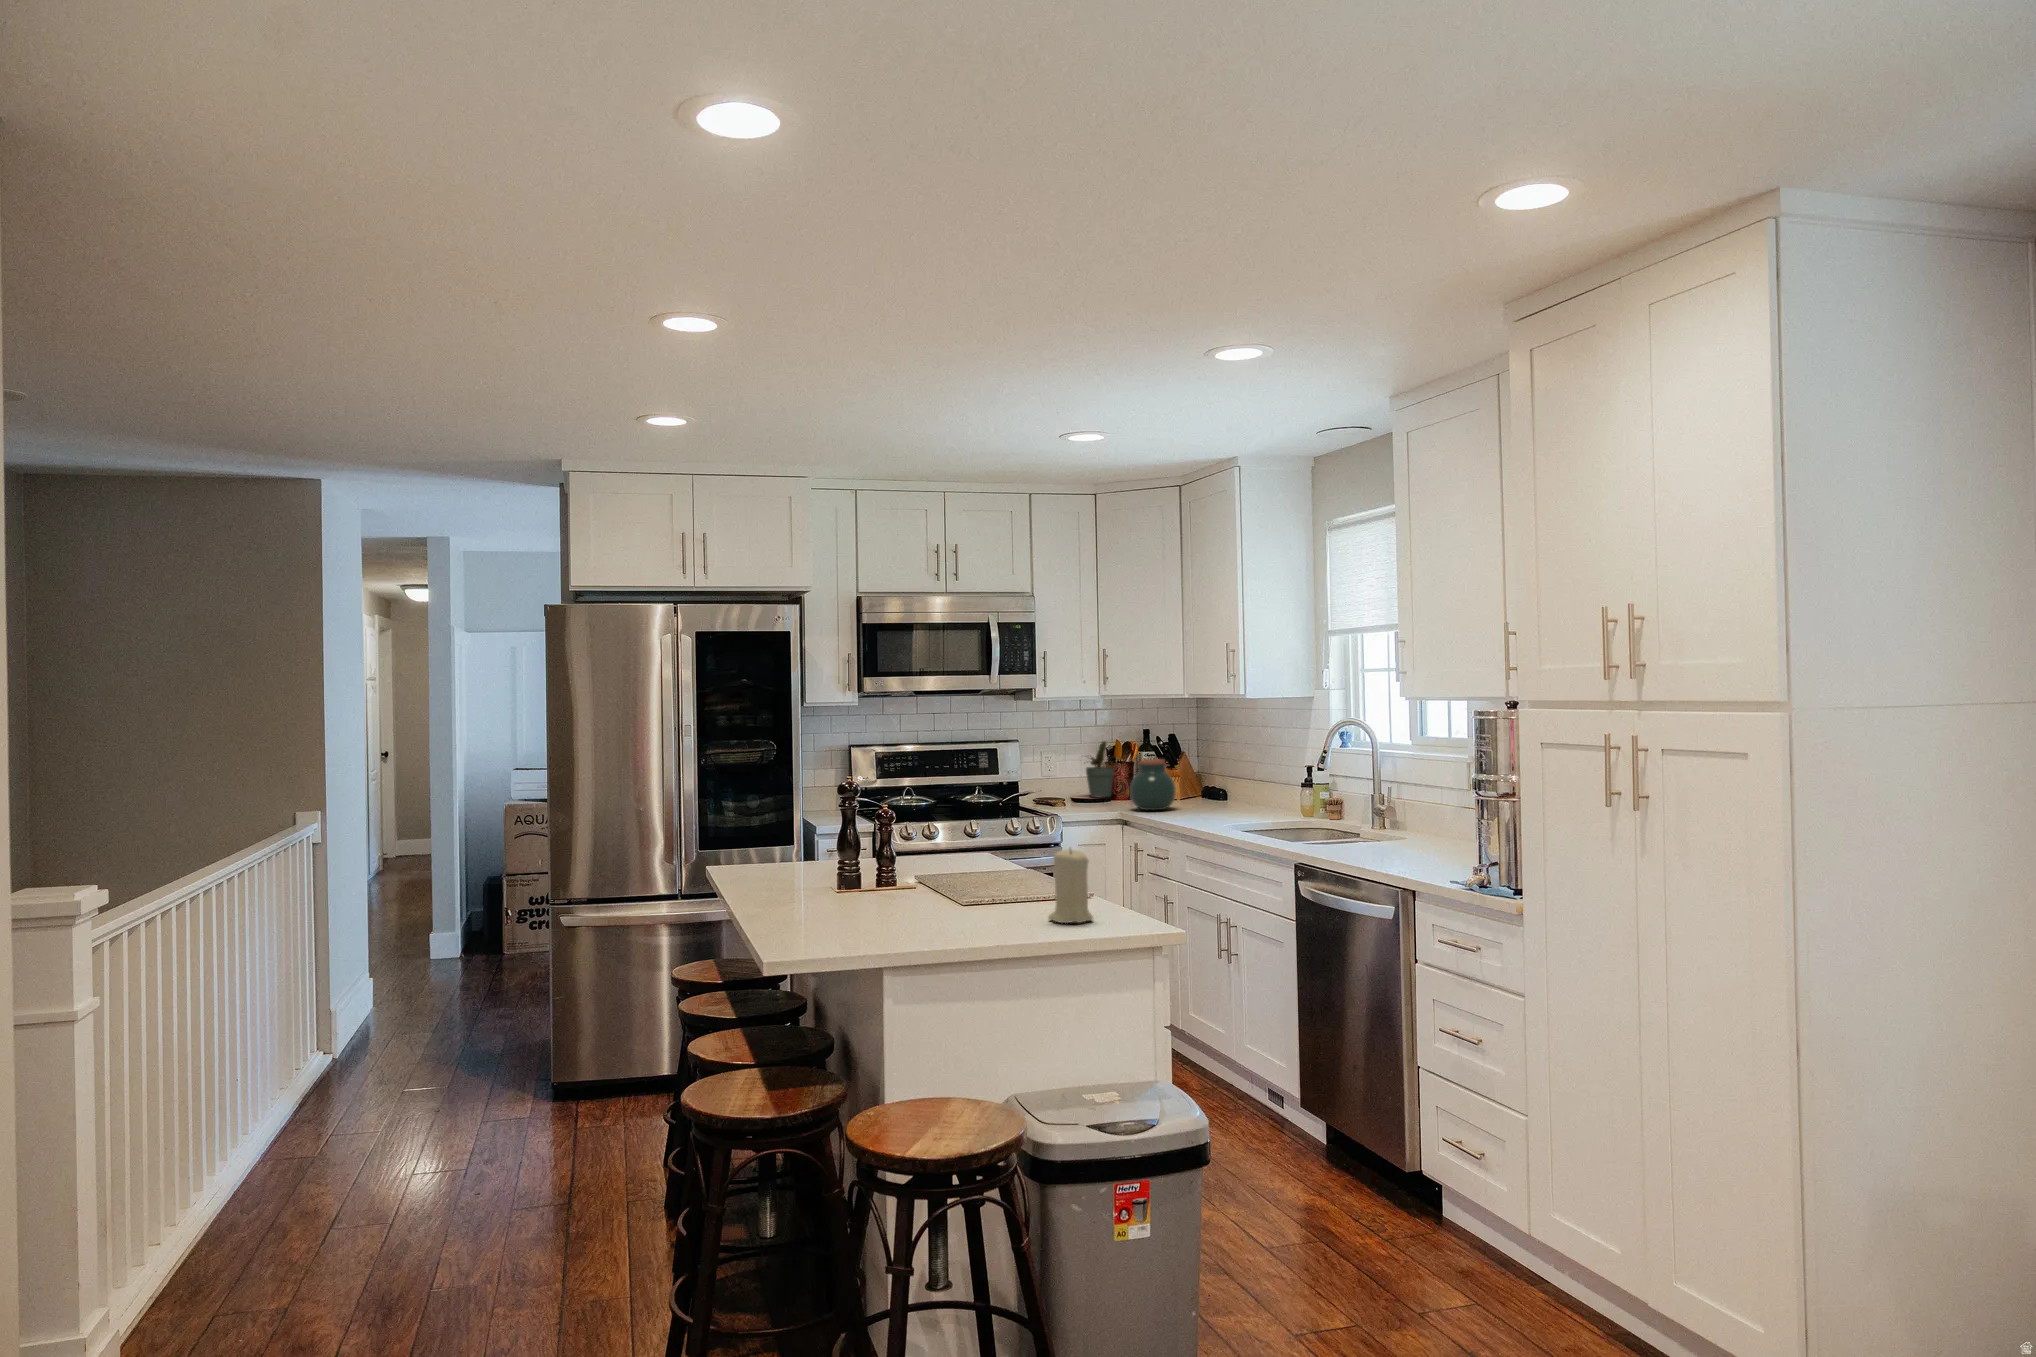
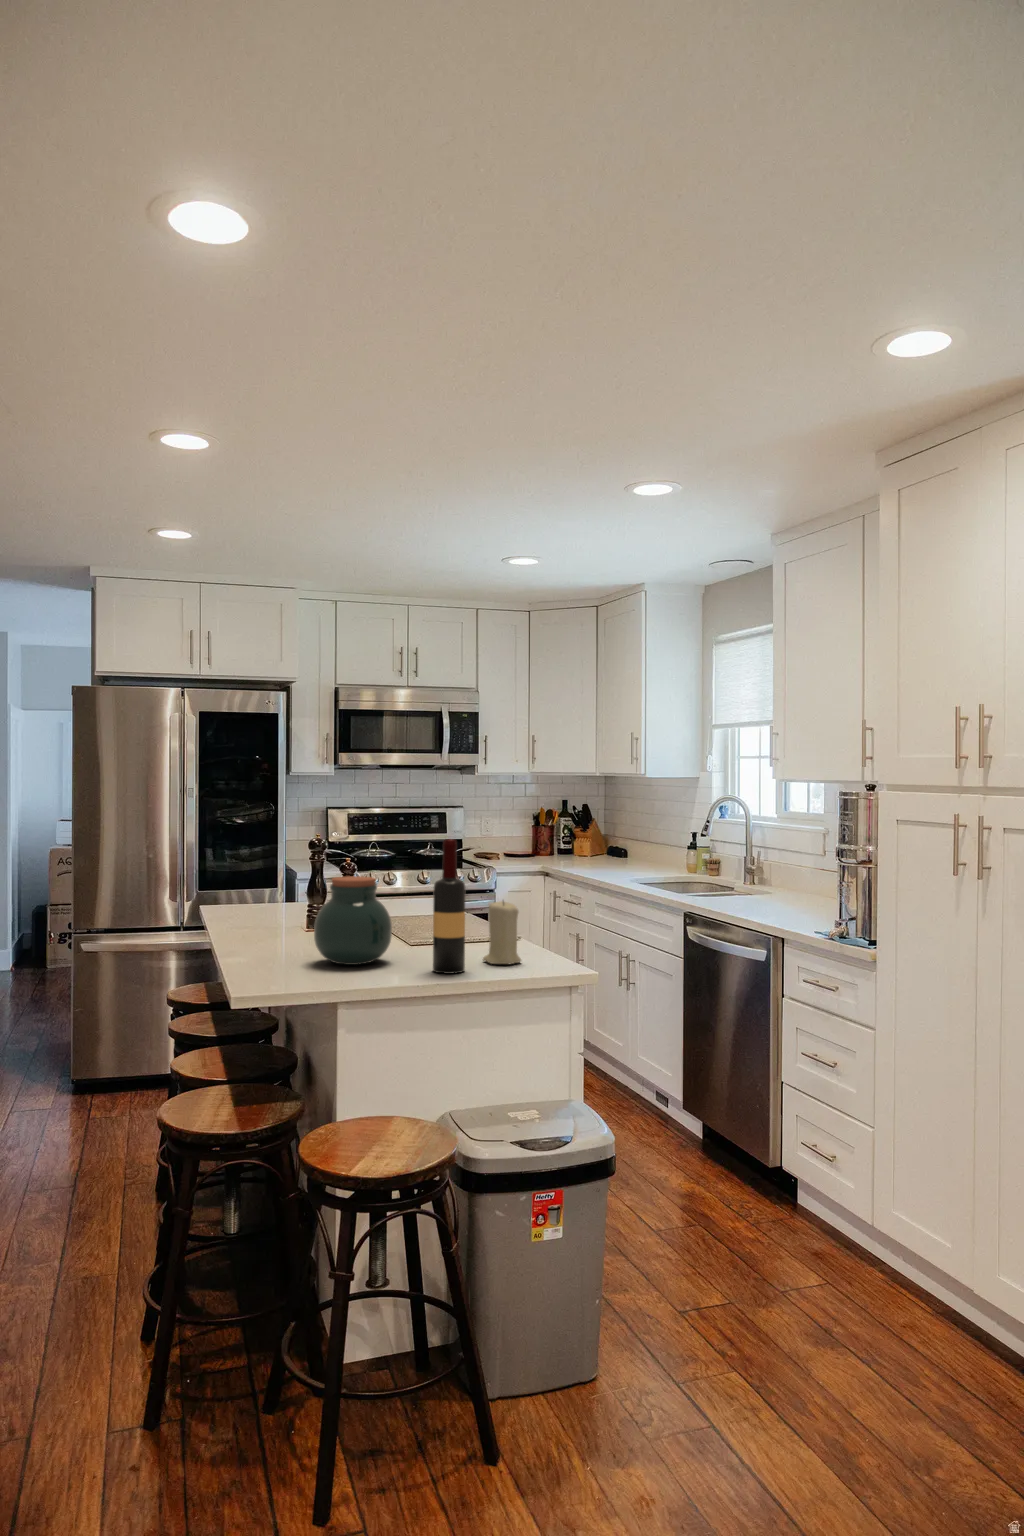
potted plant: present [1086,741,1114,797] -> none [511,809,544,854]
jar: present [1130,759,1176,810] -> present [314,876,392,965]
wine bottle: none [989,778,1027,934] -> present [433,839,466,974]

